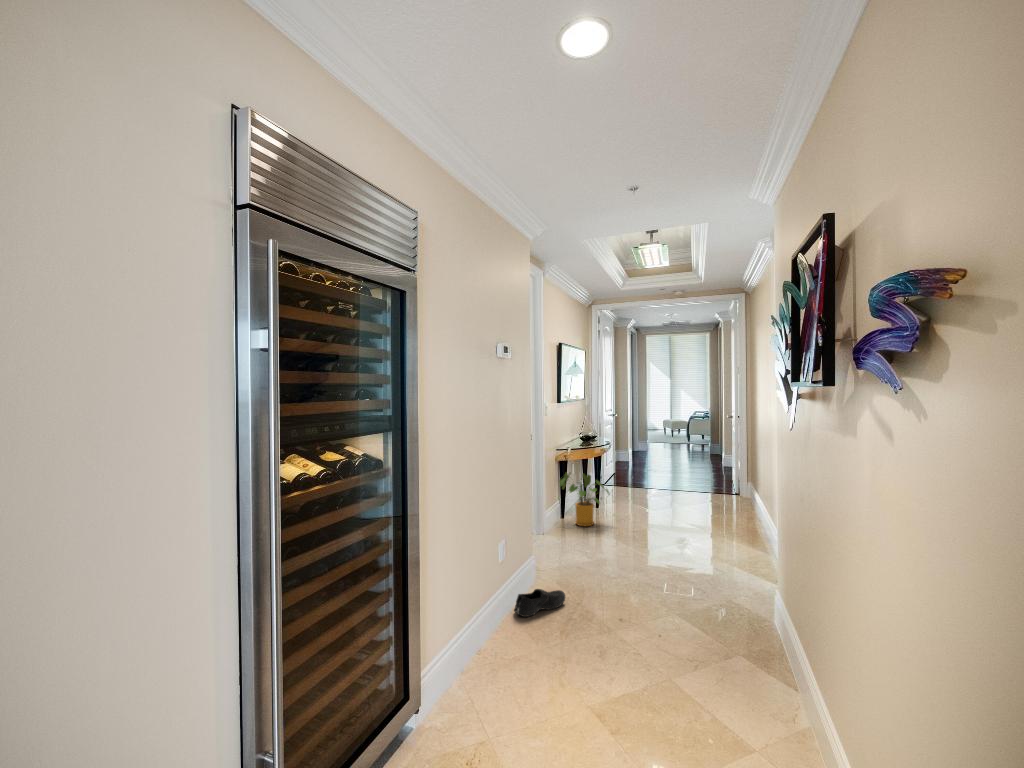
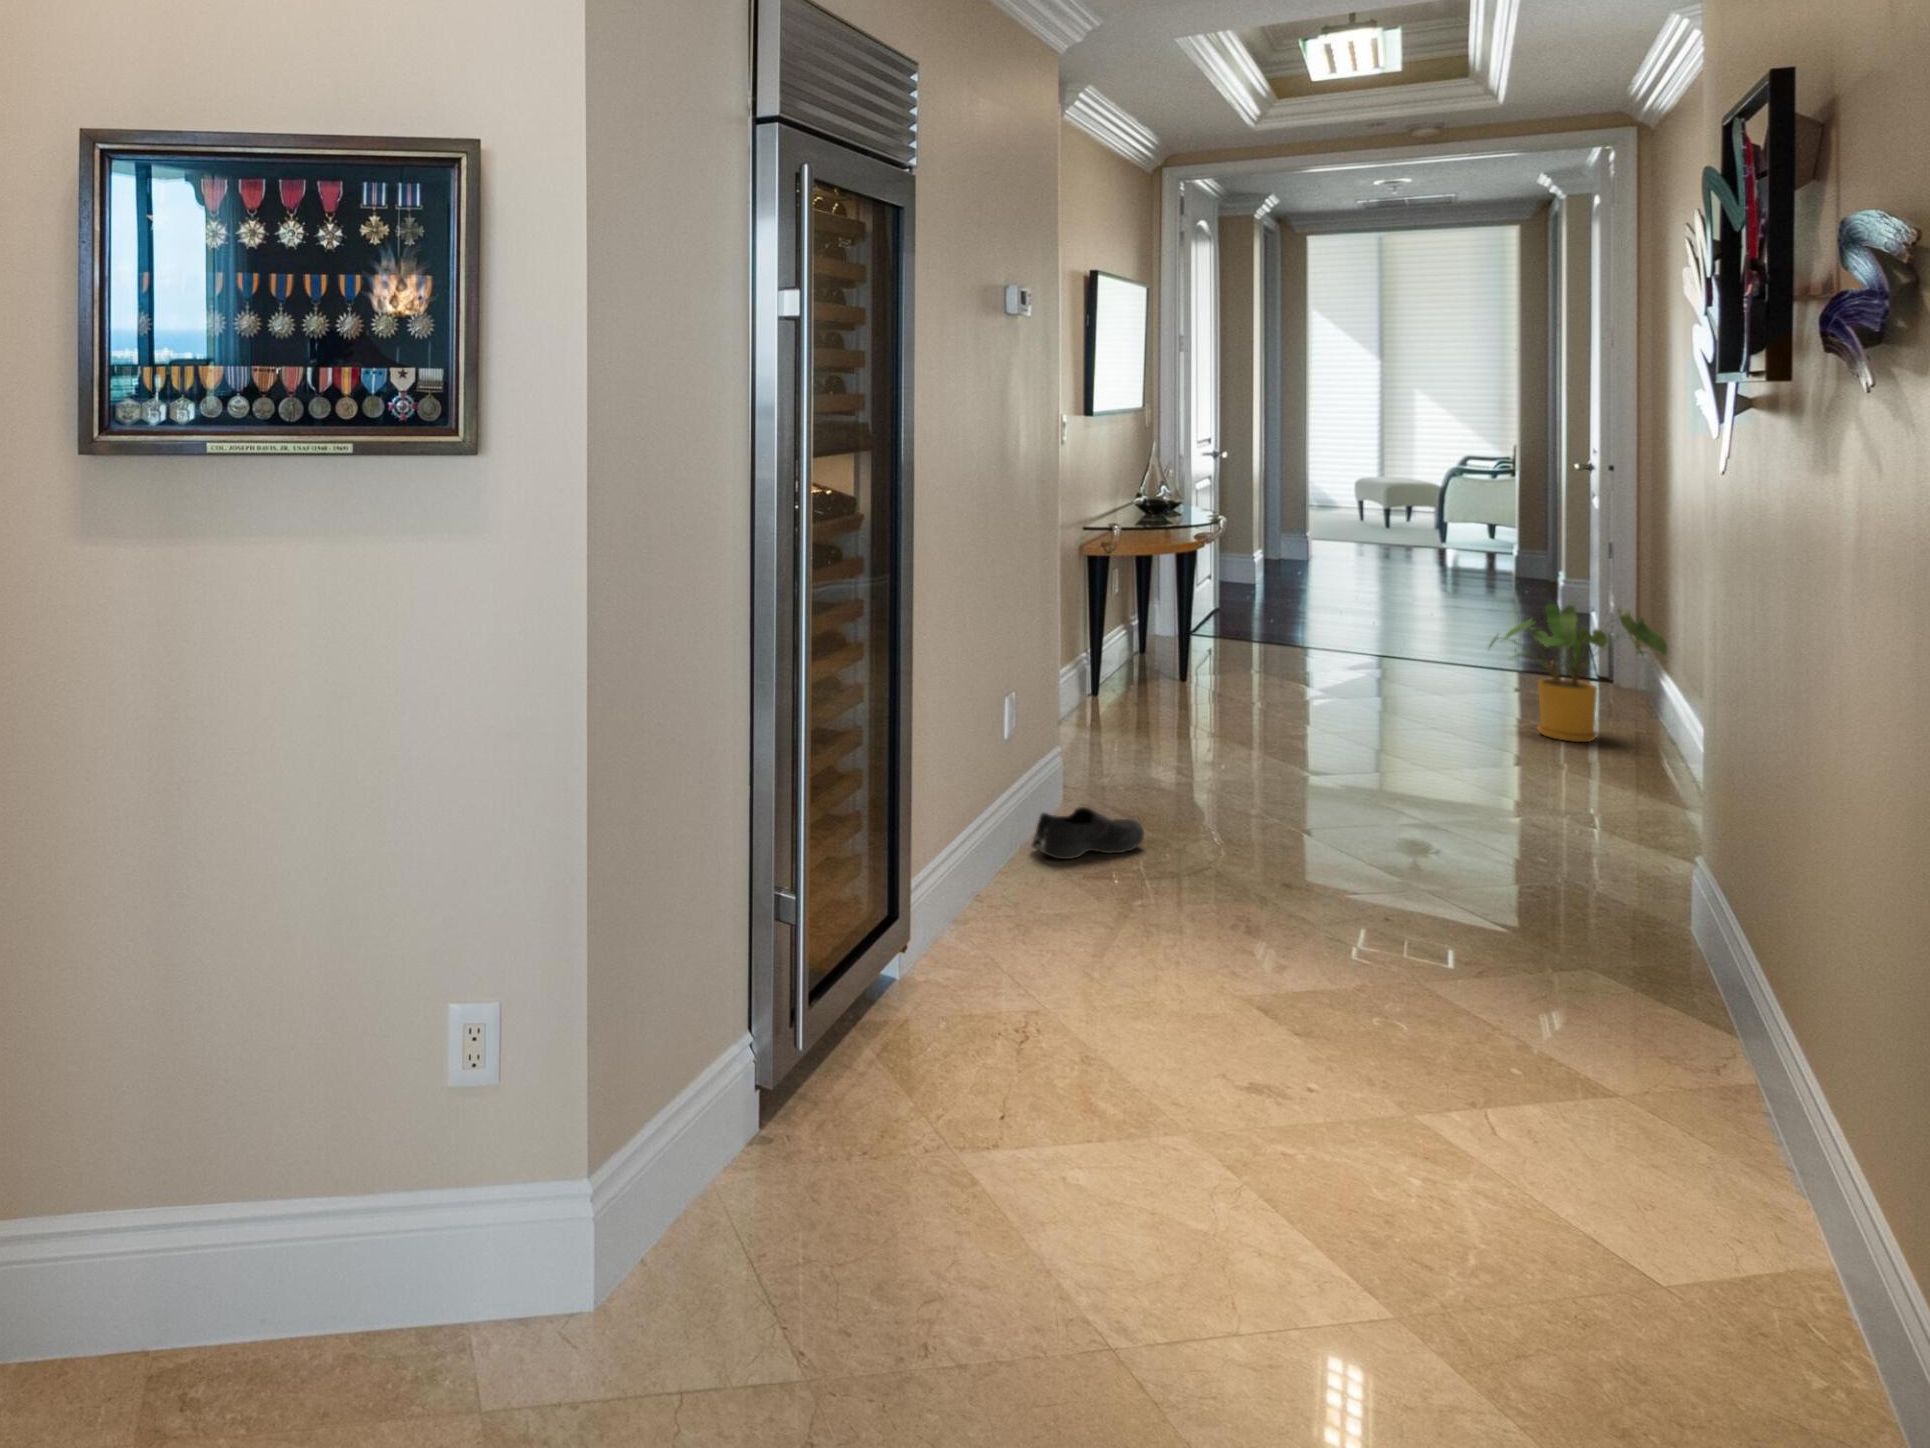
house plant: present [559,473,610,526] -> present [1489,604,1667,742]

